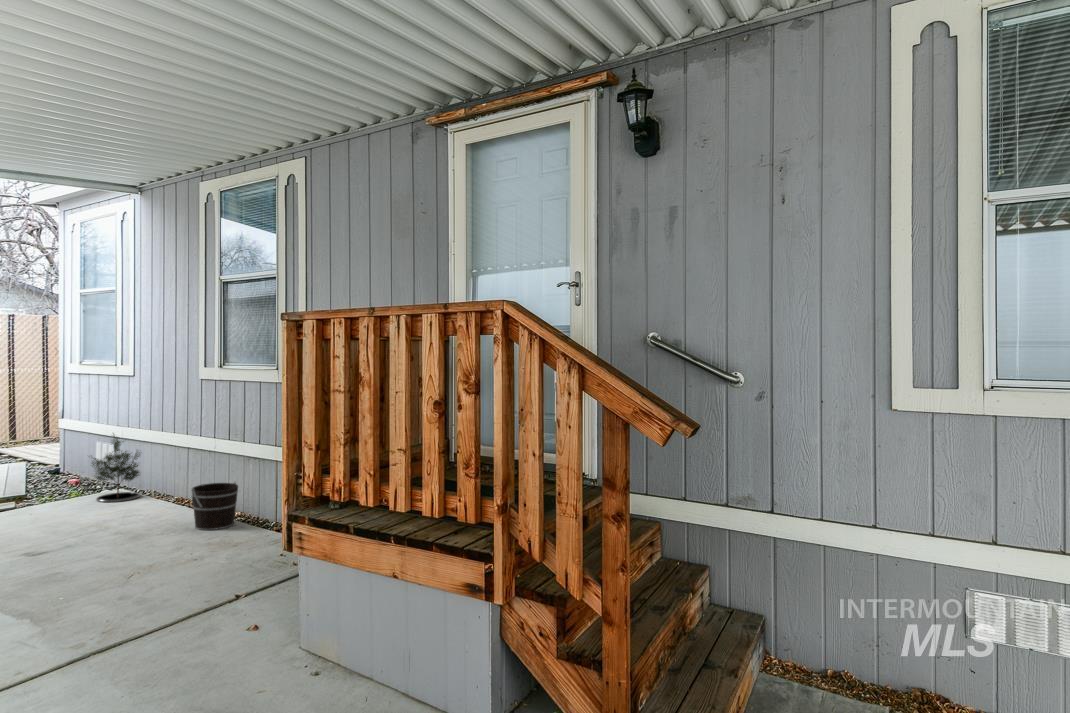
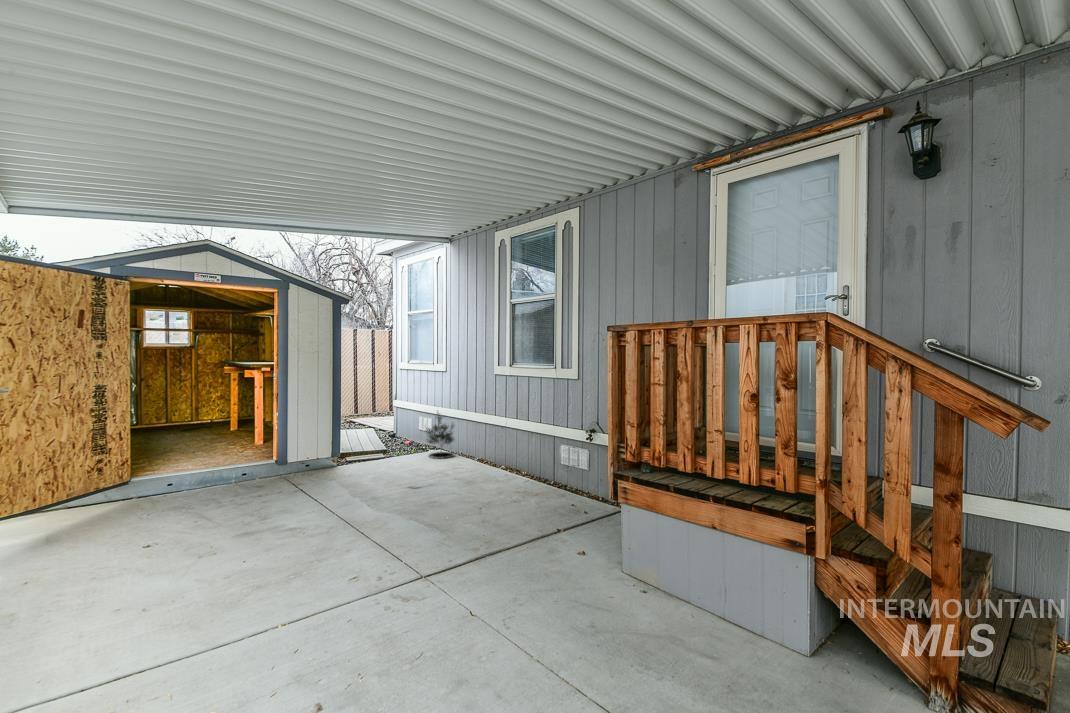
bucket: present [191,483,238,530] -> none [500,448,531,482]

